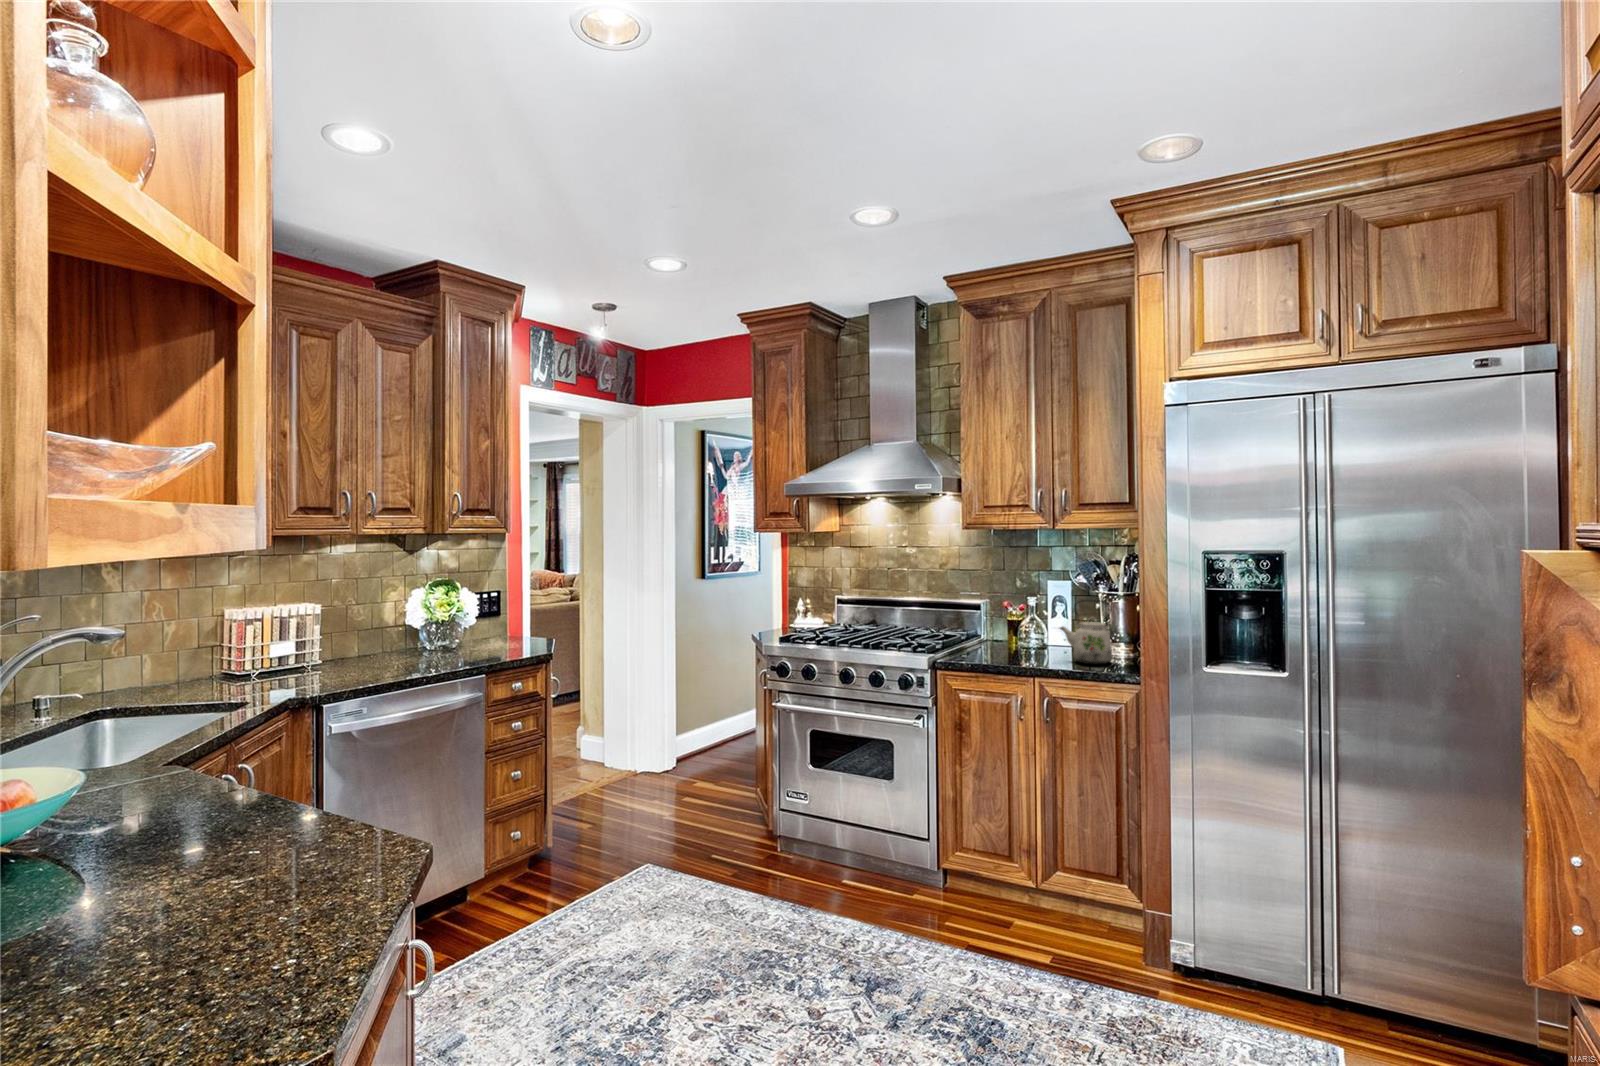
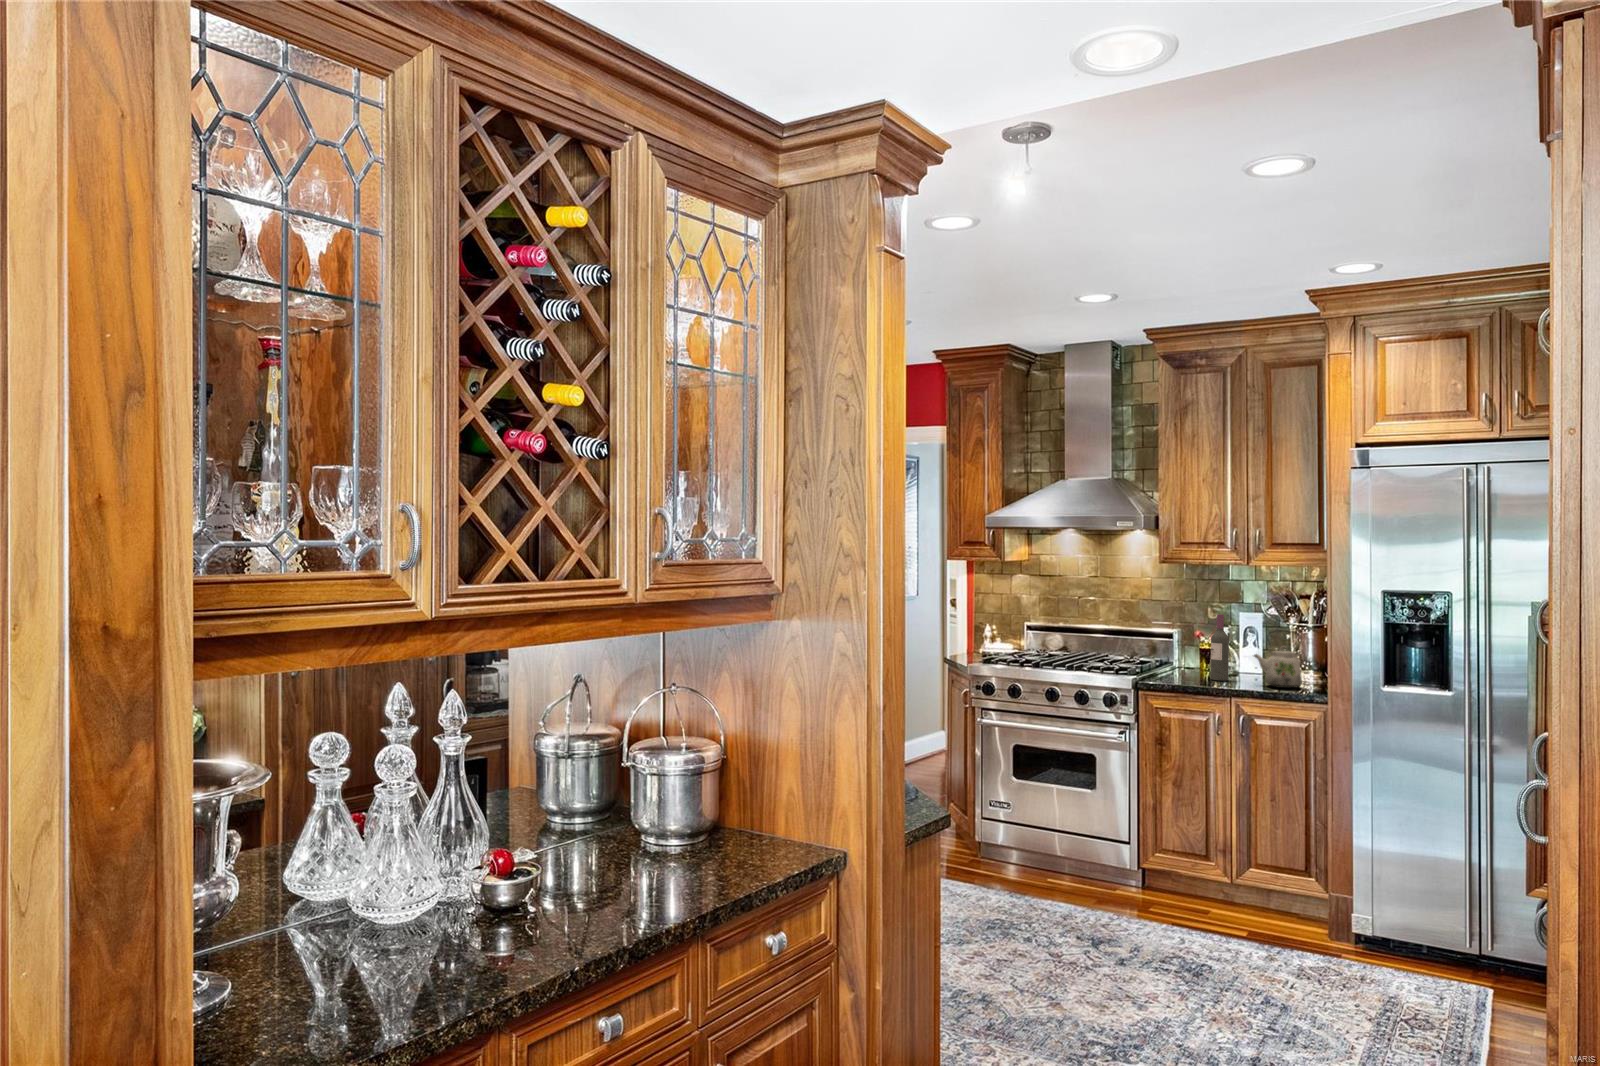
wine bottle: none [1015,583,1034,656] -> present [1210,614,1229,681]

